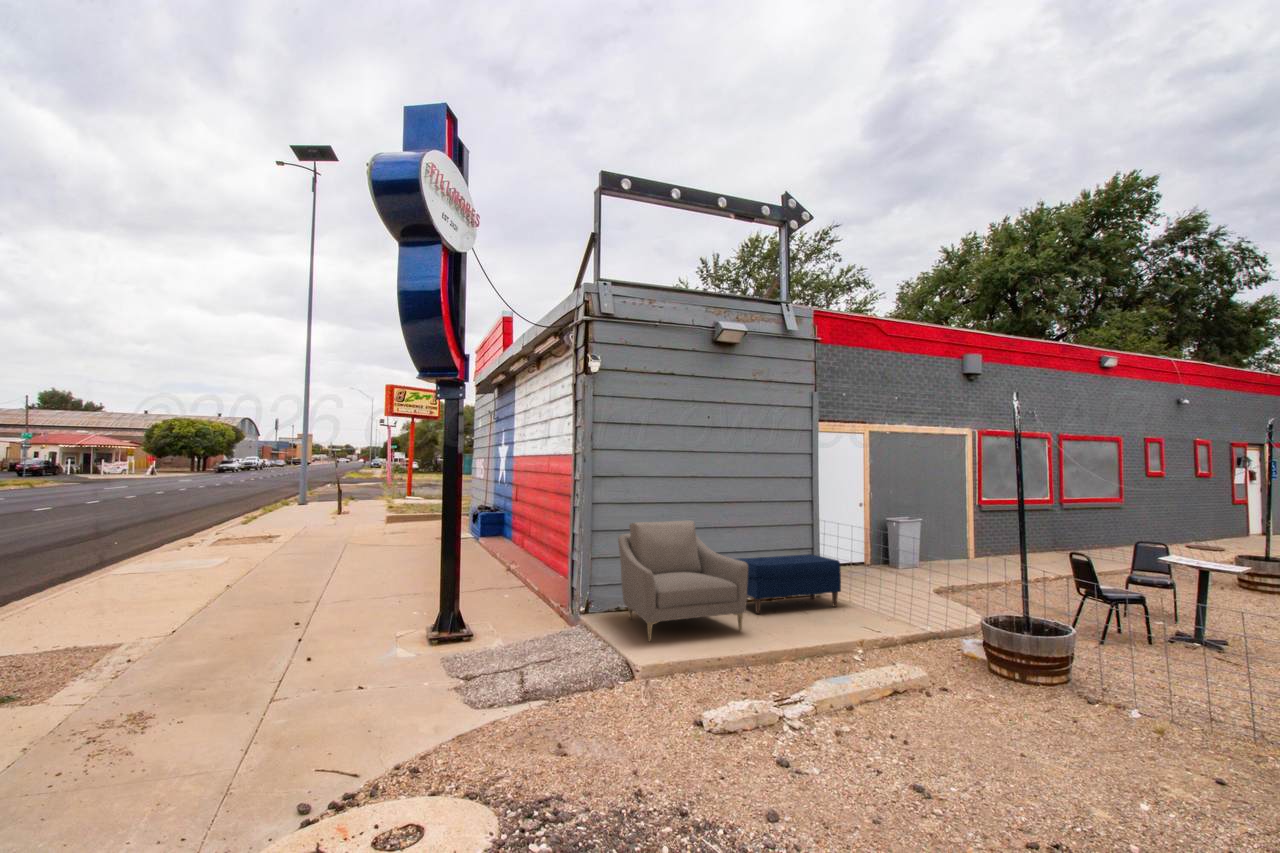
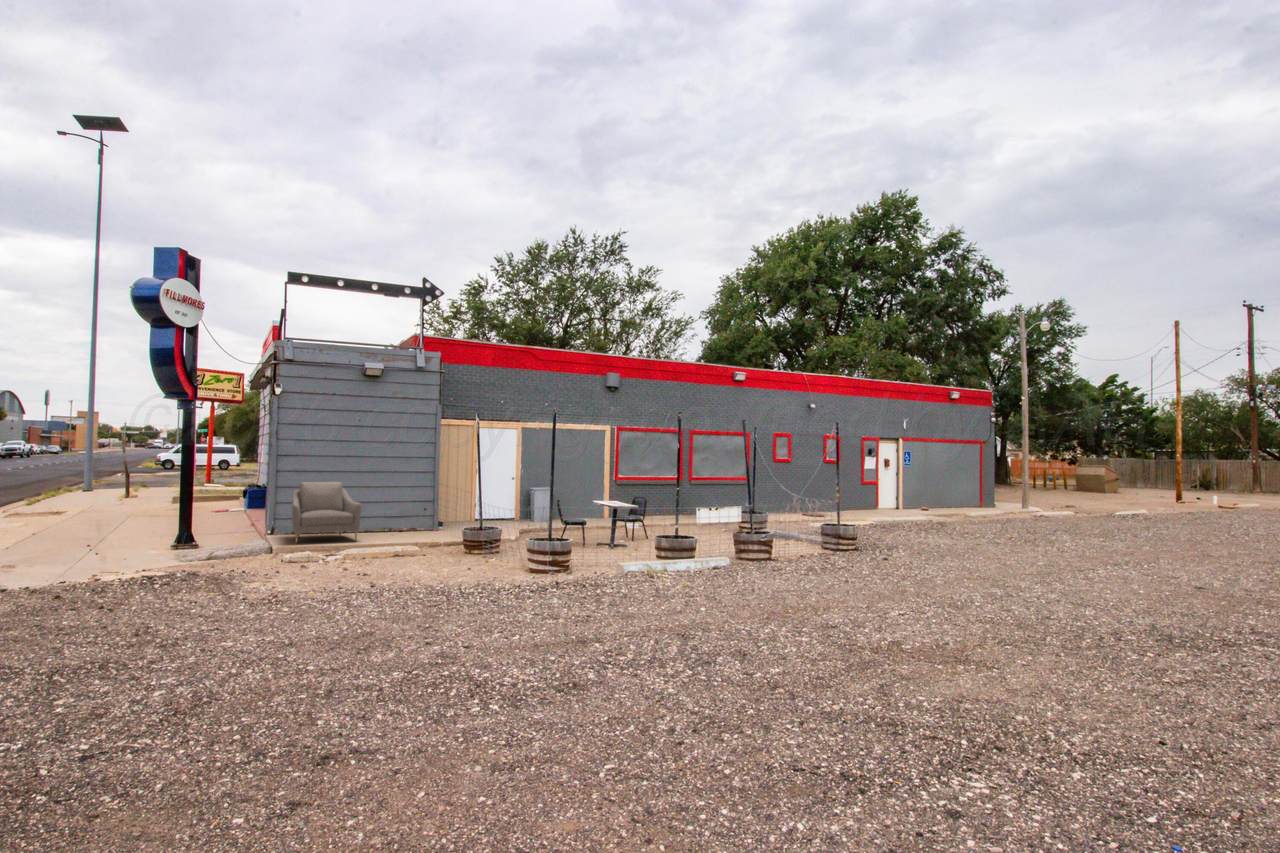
bench: present [736,554,841,614] -> none [374,505,440,536]

